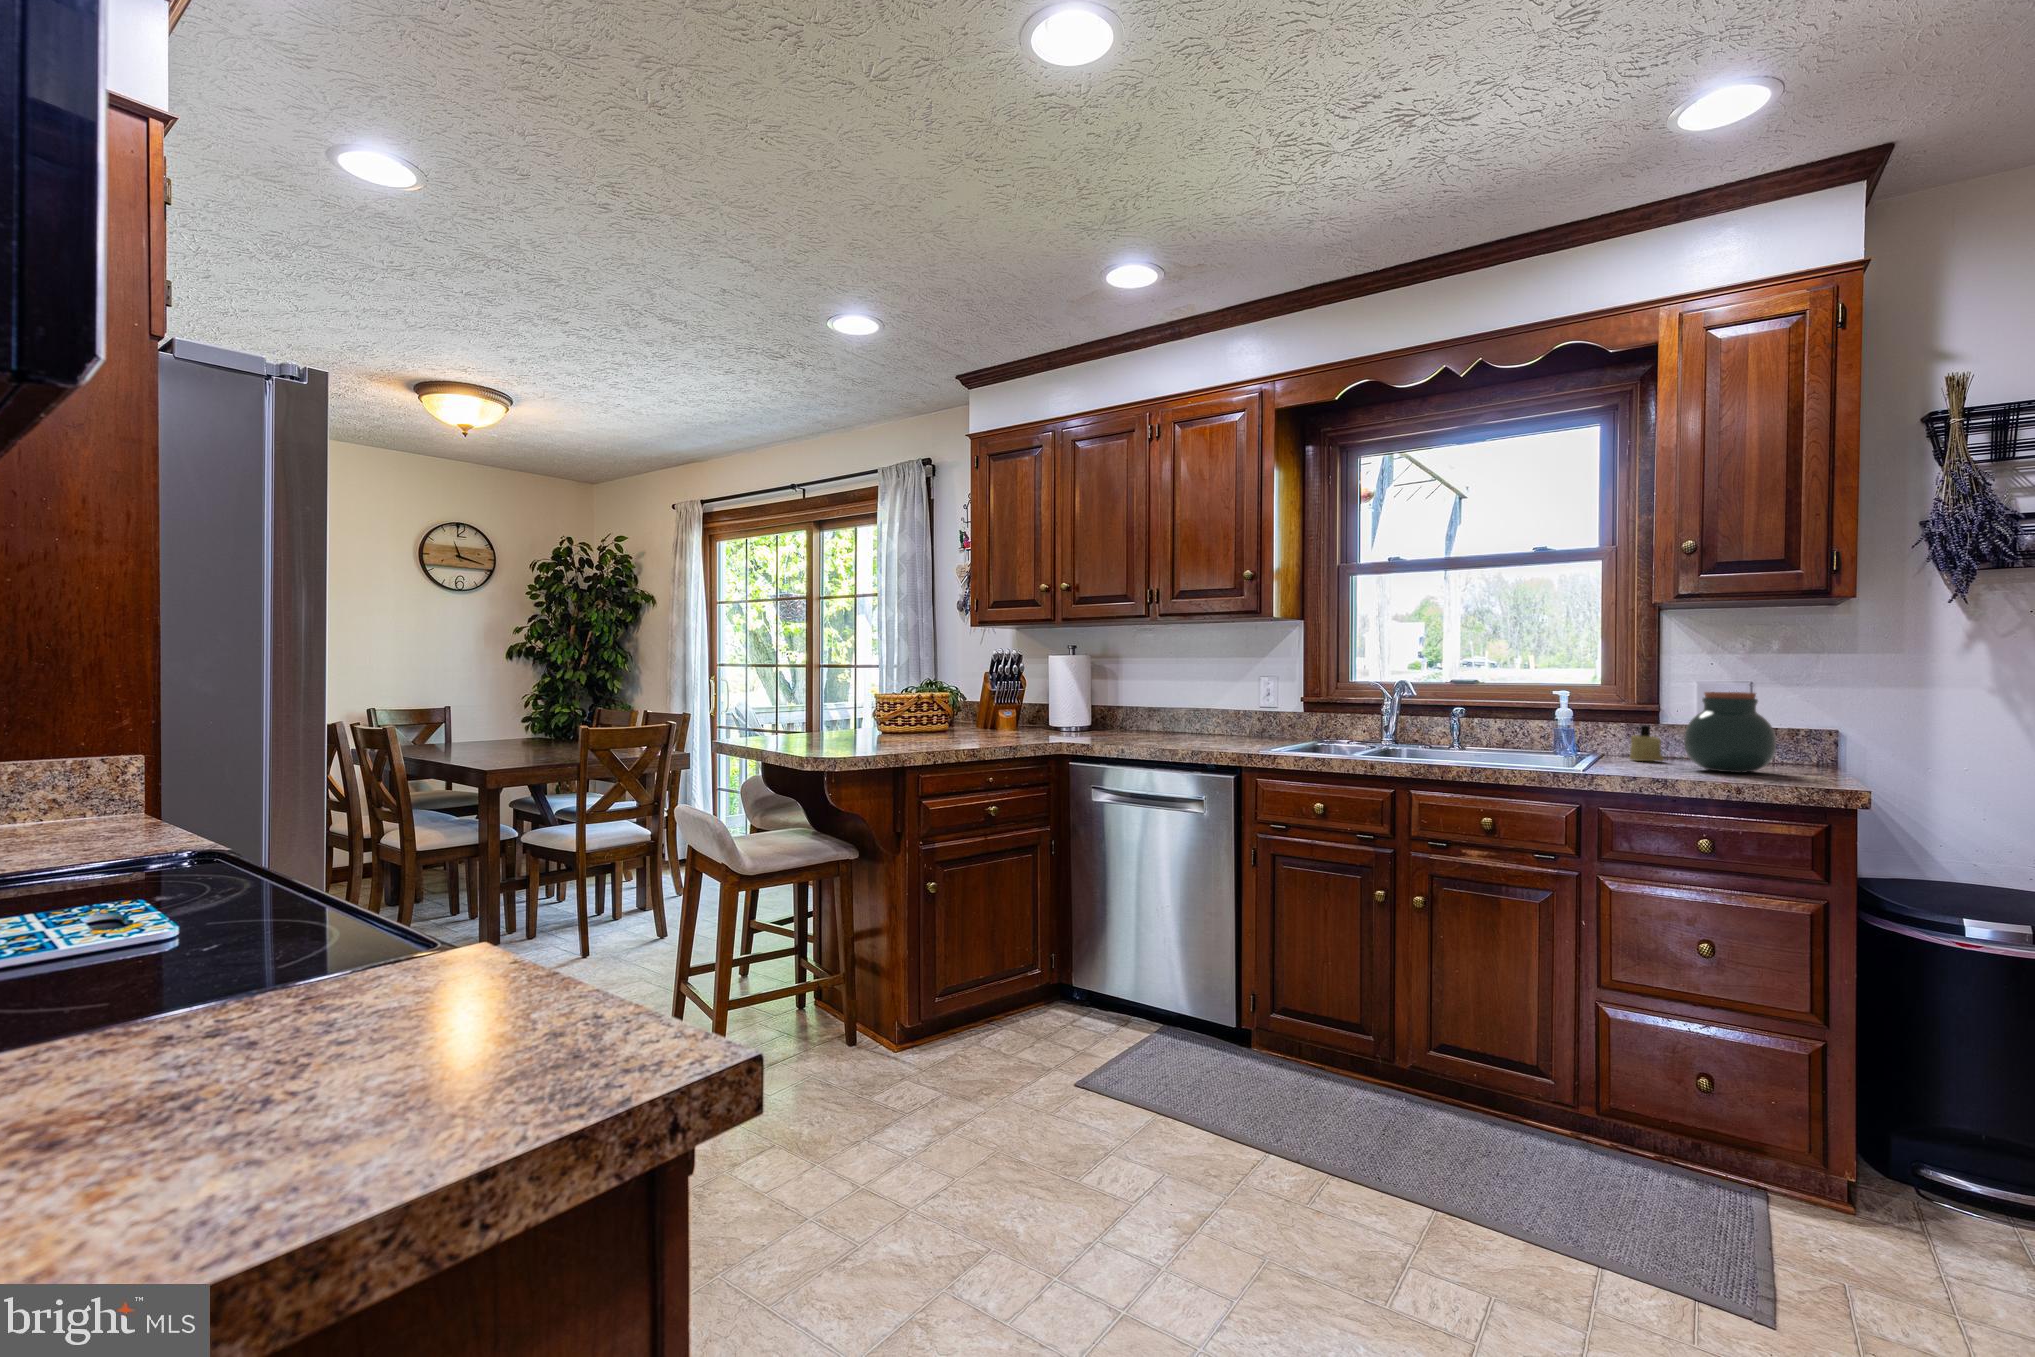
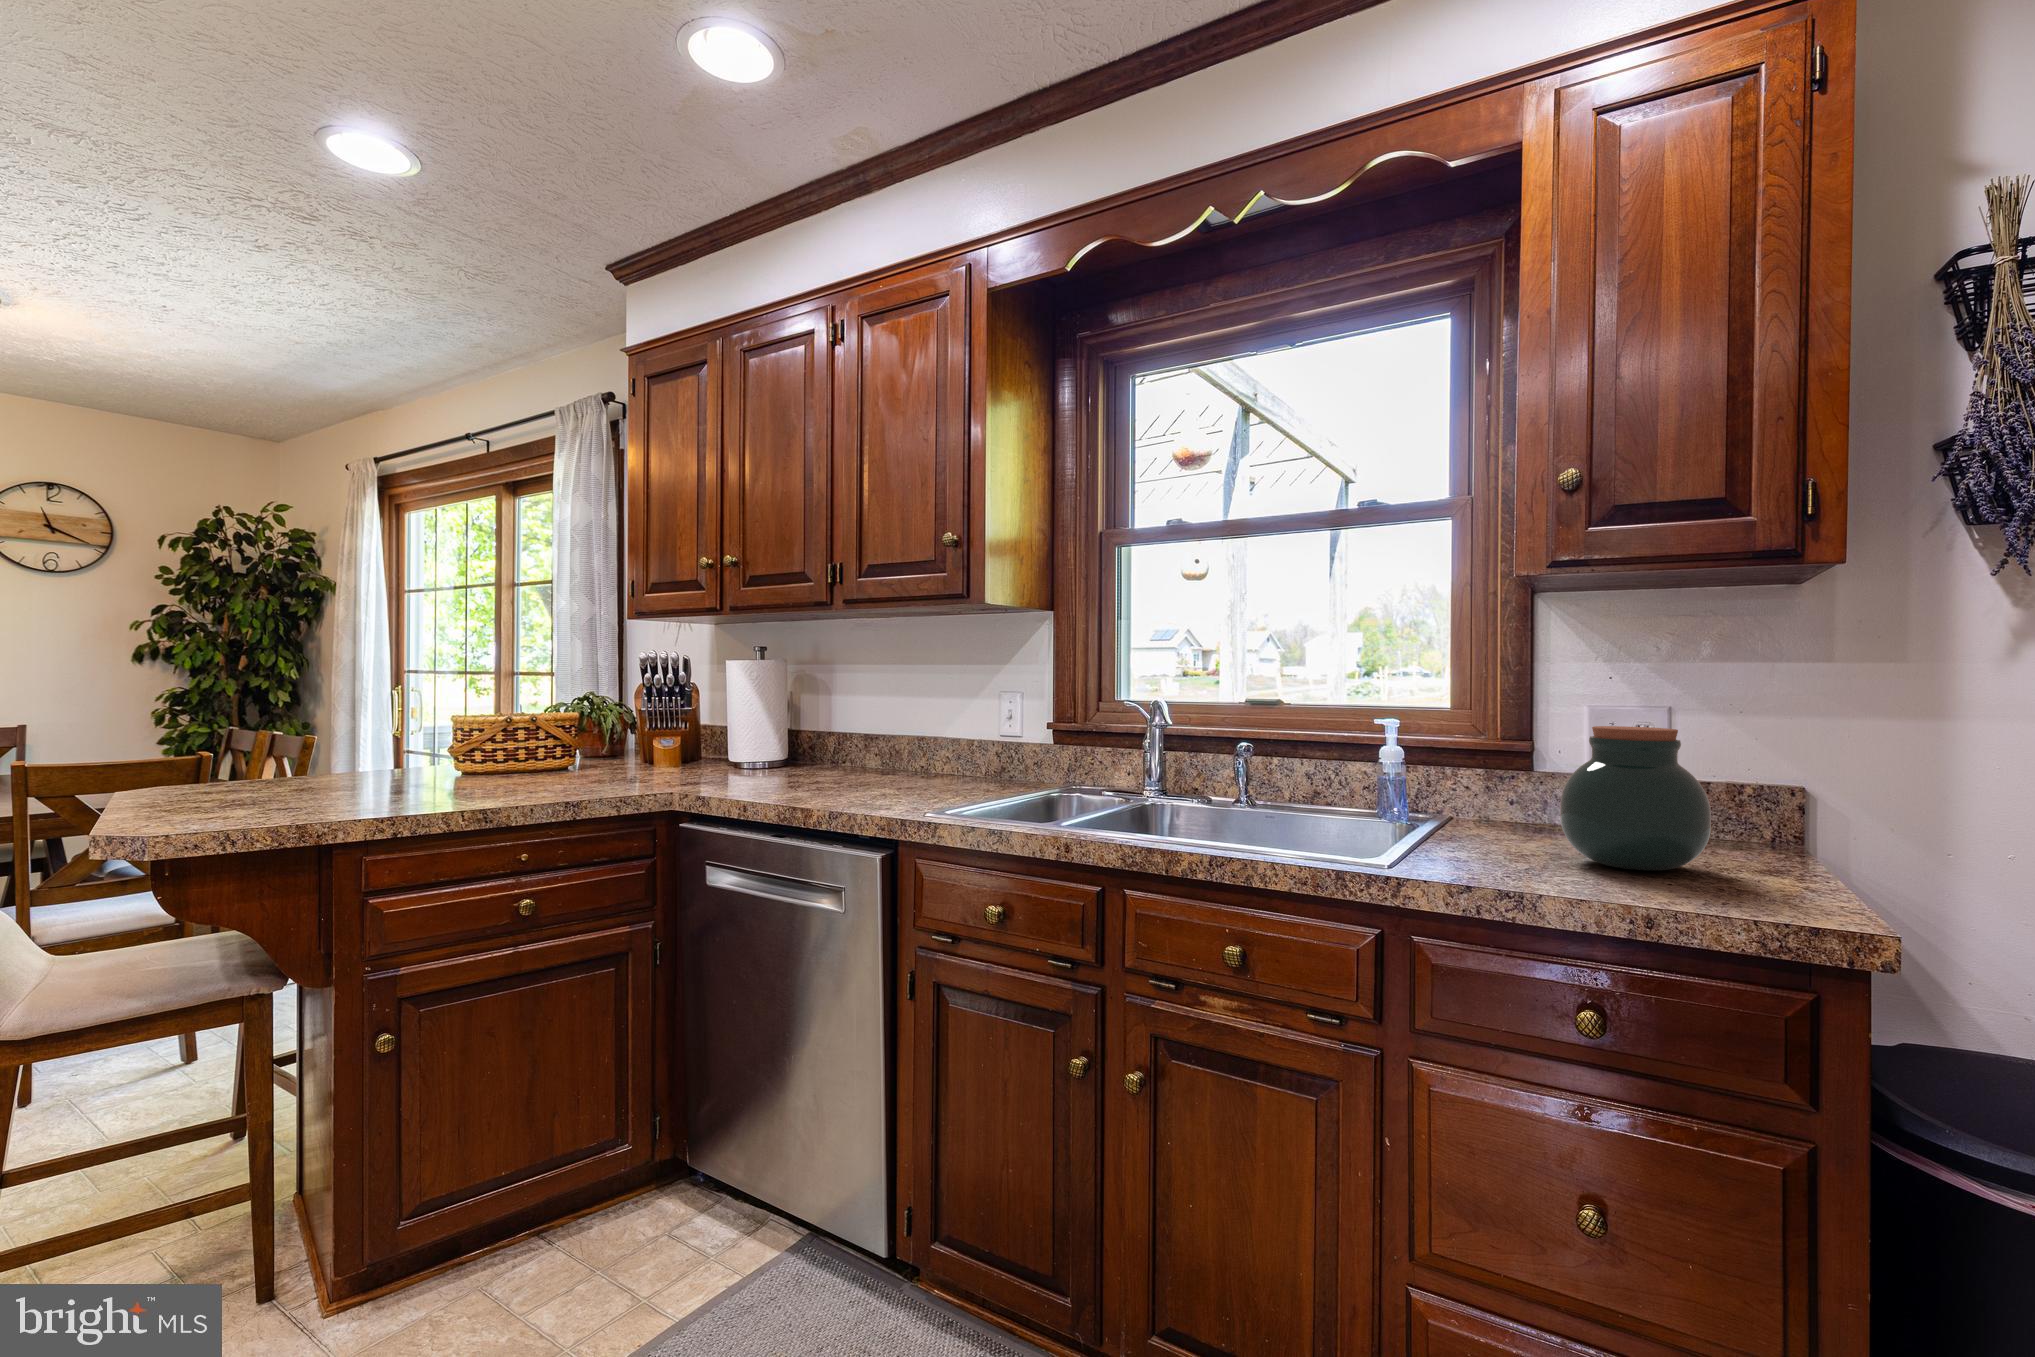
candle: present [1629,725,1664,761] -> none [1484,775,1536,836]

